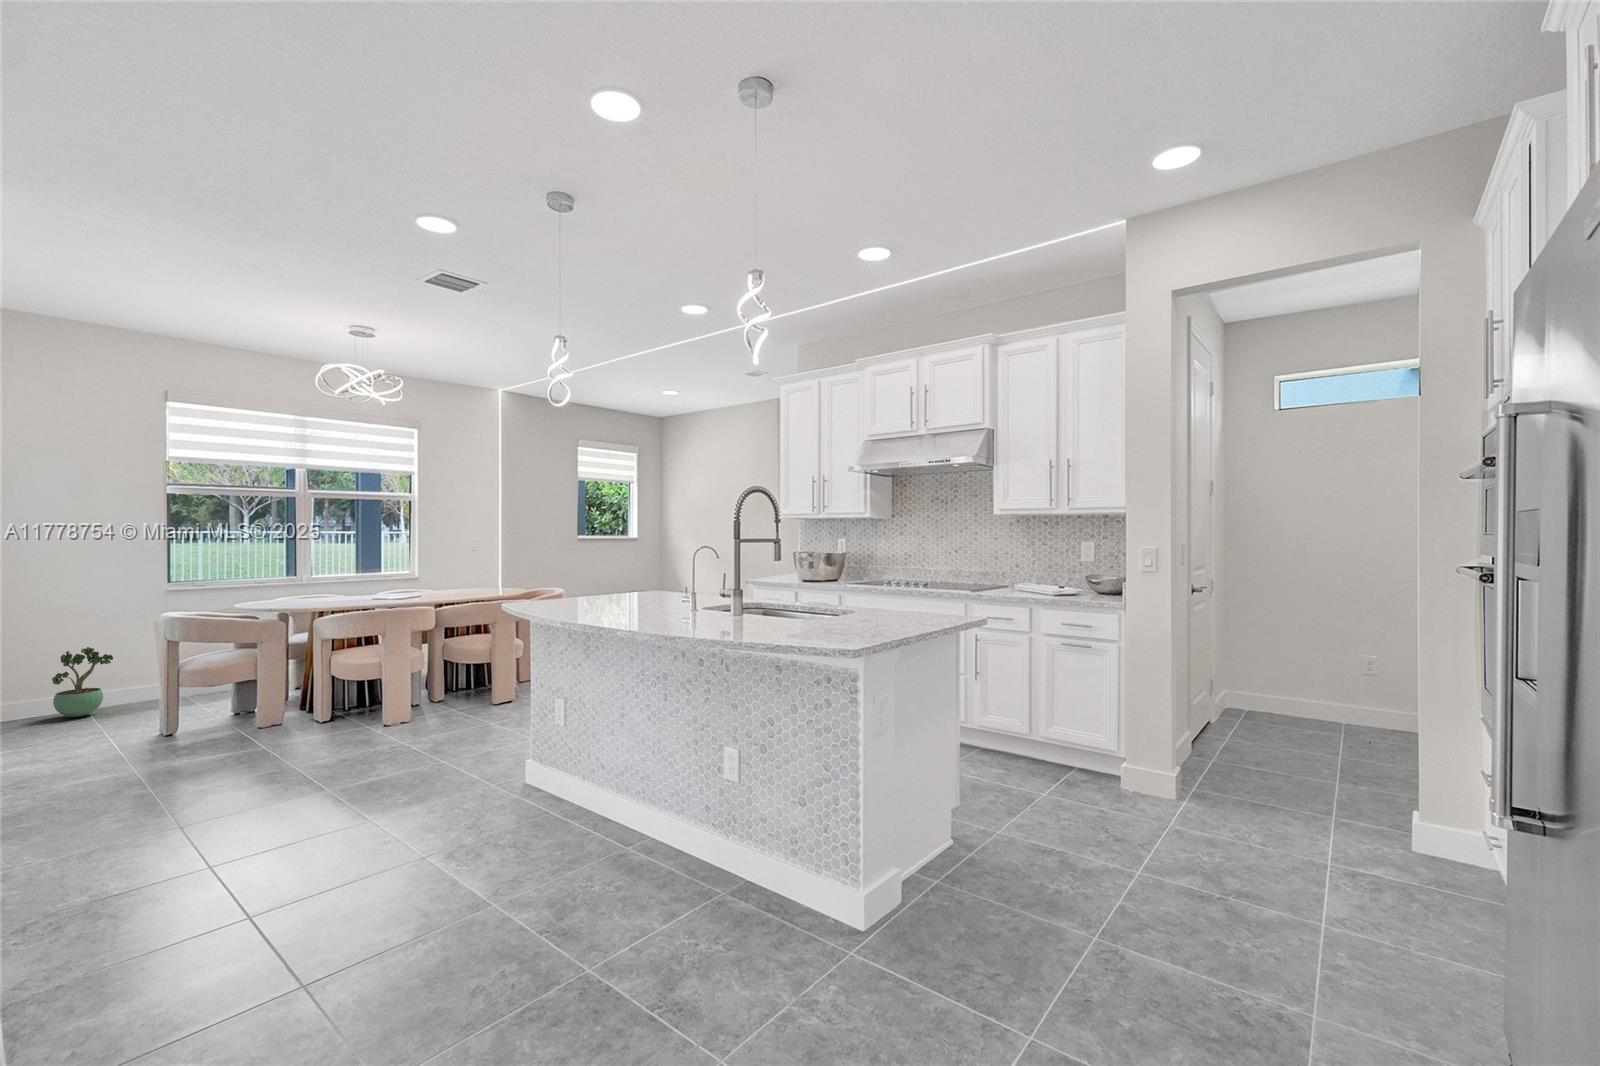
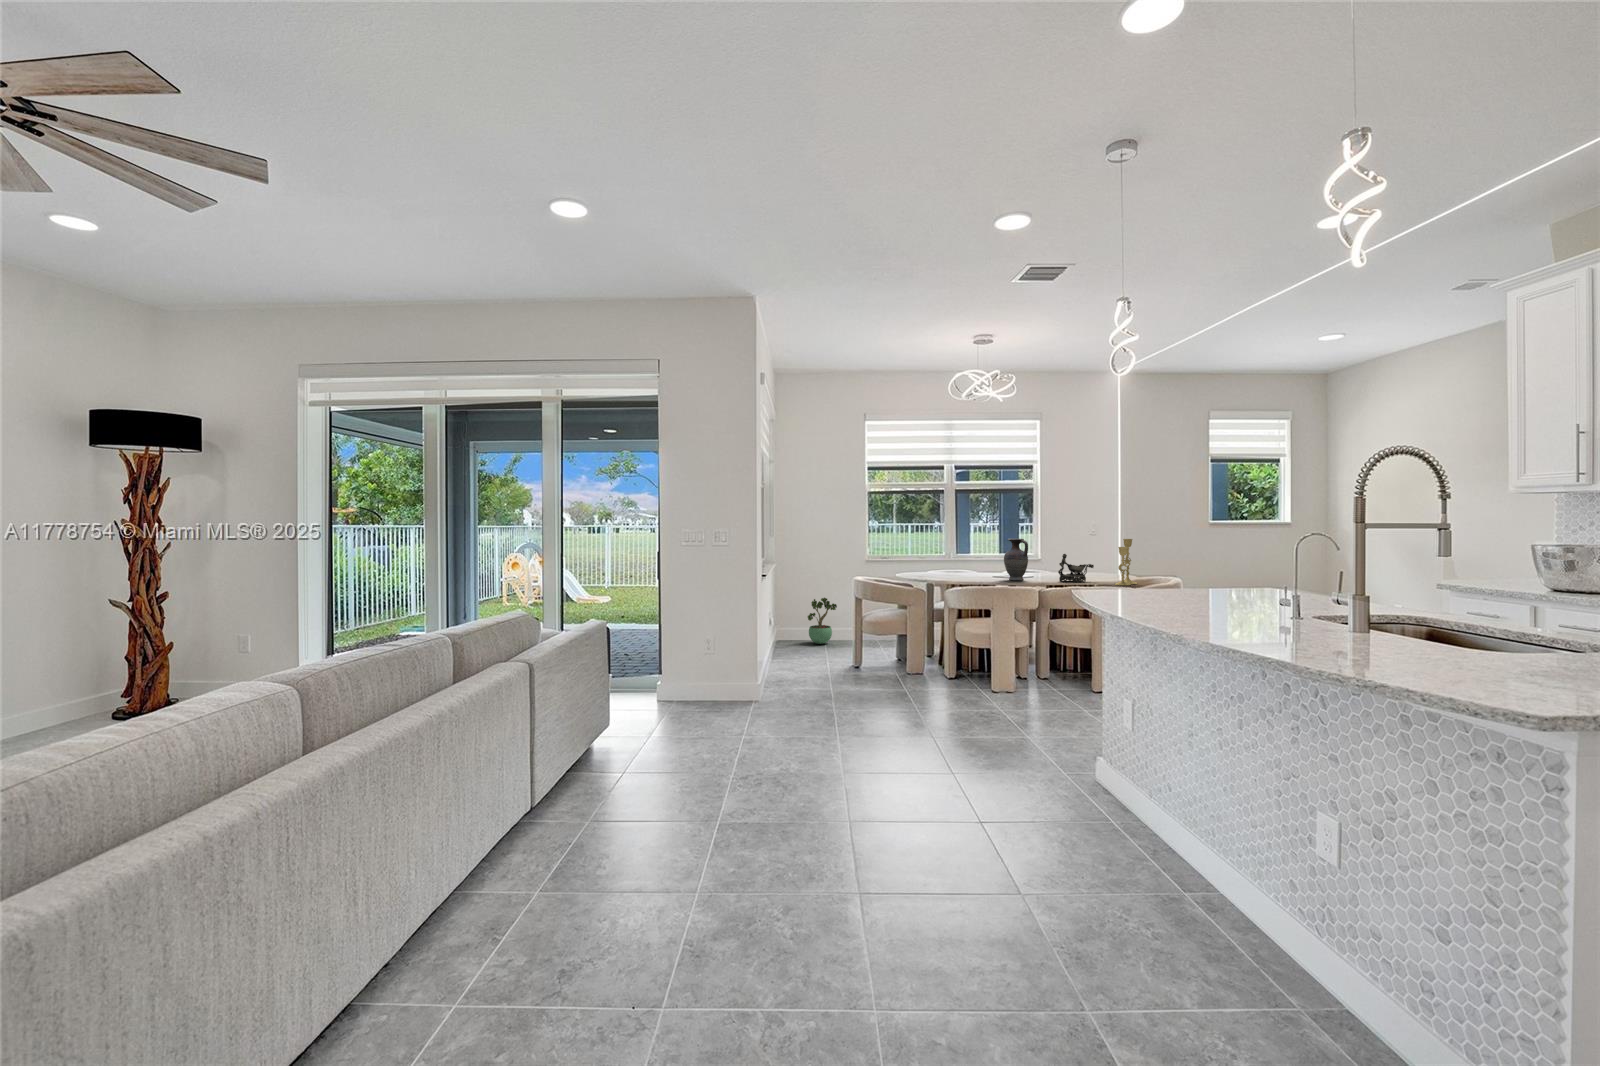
candlestick: none [513,553,533,598] -> present [1115,539,1138,585]
vase: none [391,555,420,601] -> present [1004,538,1028,580]
decorative bowl: none [454,570,490,599] -> present [1058,554,1094,582]

